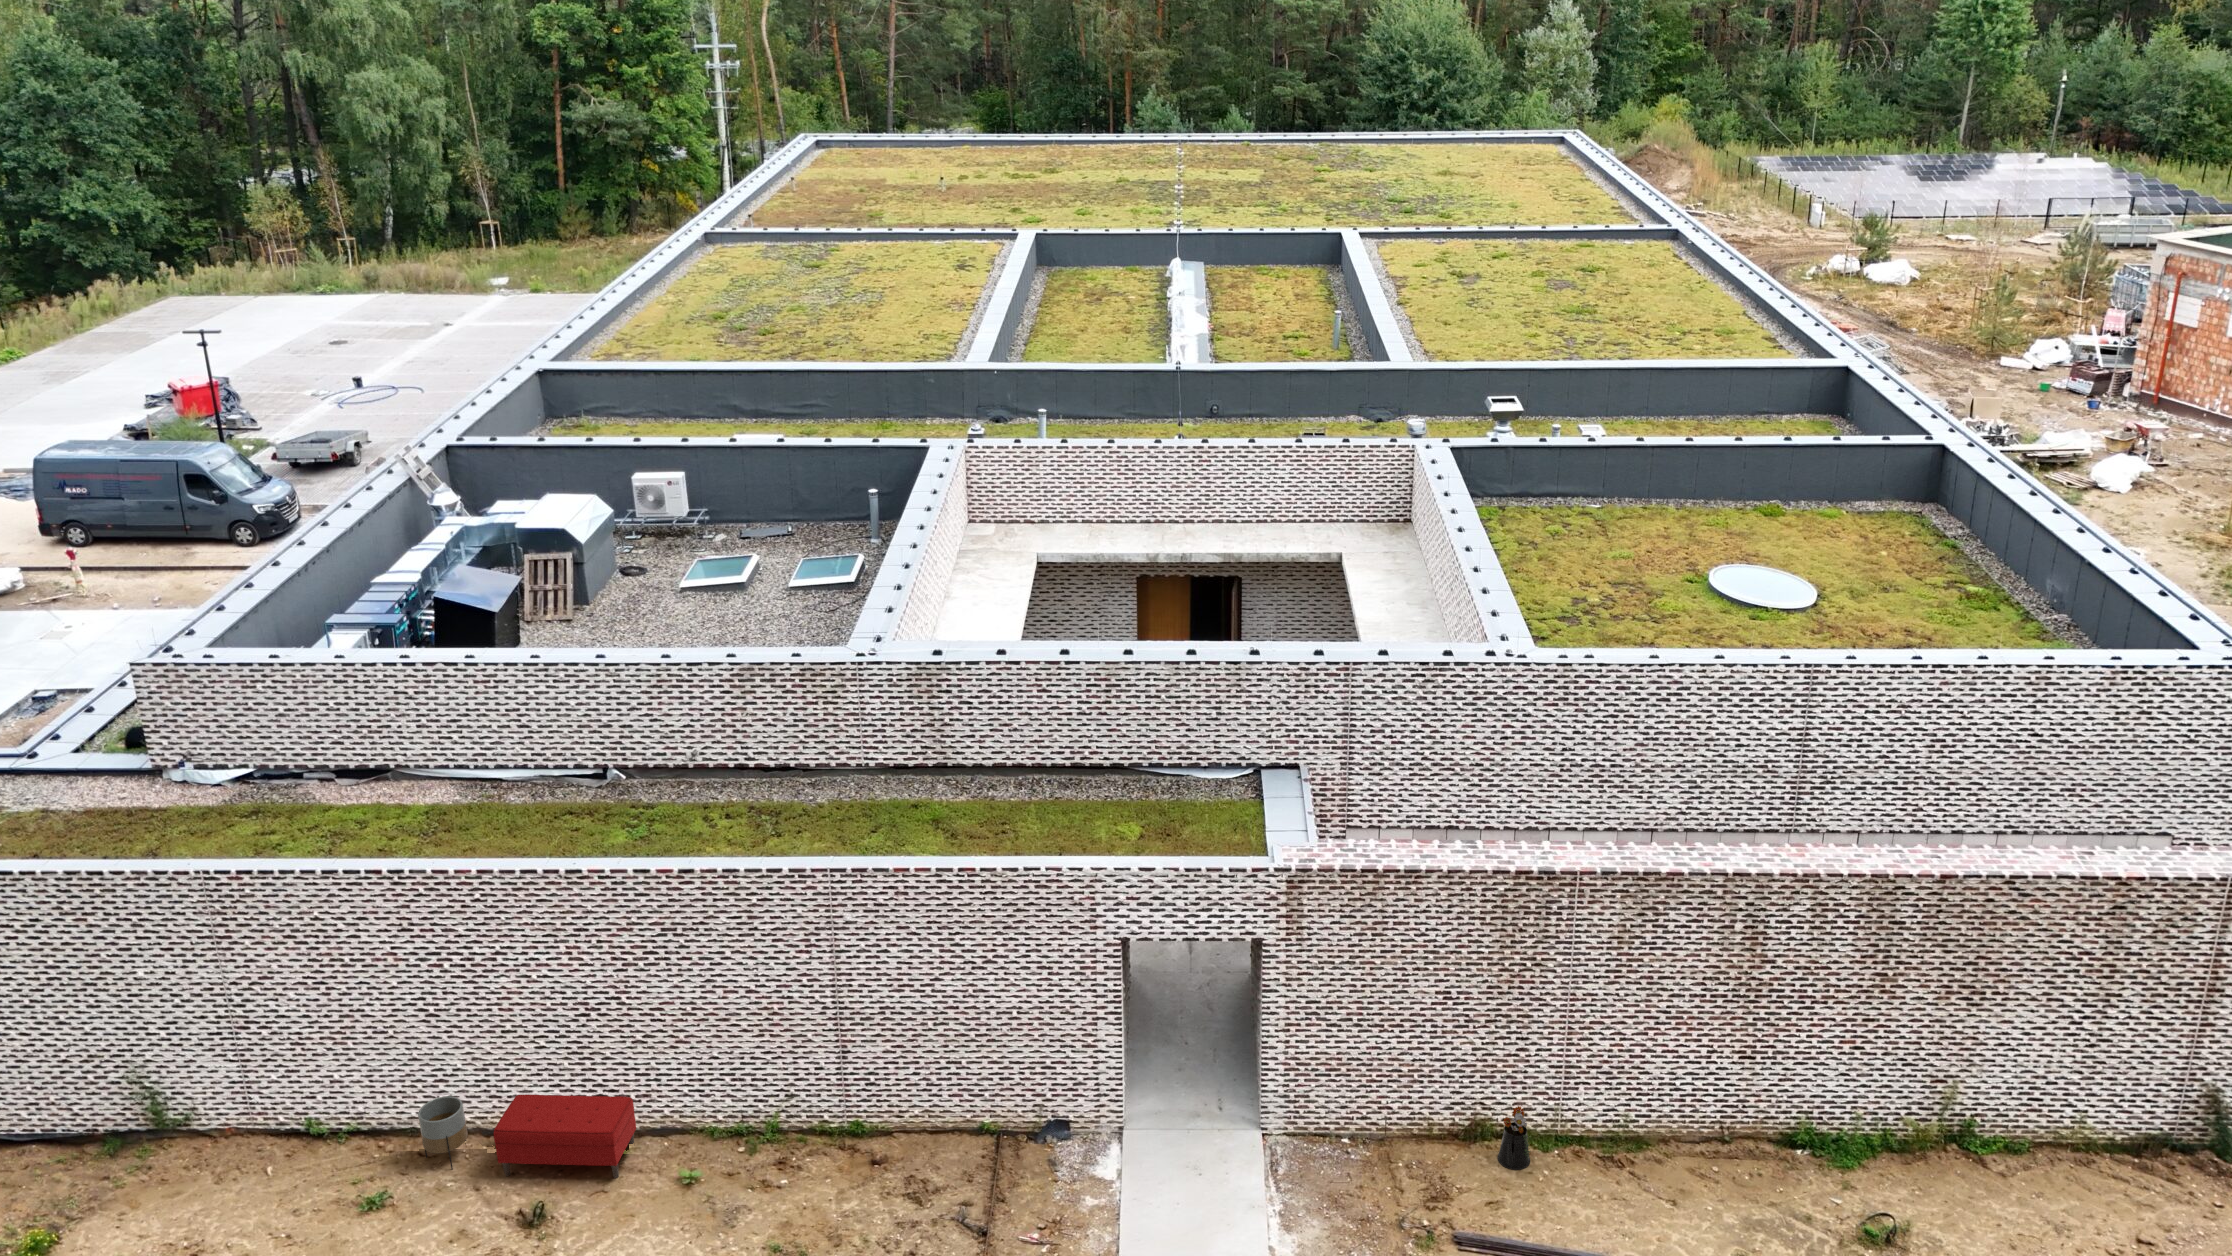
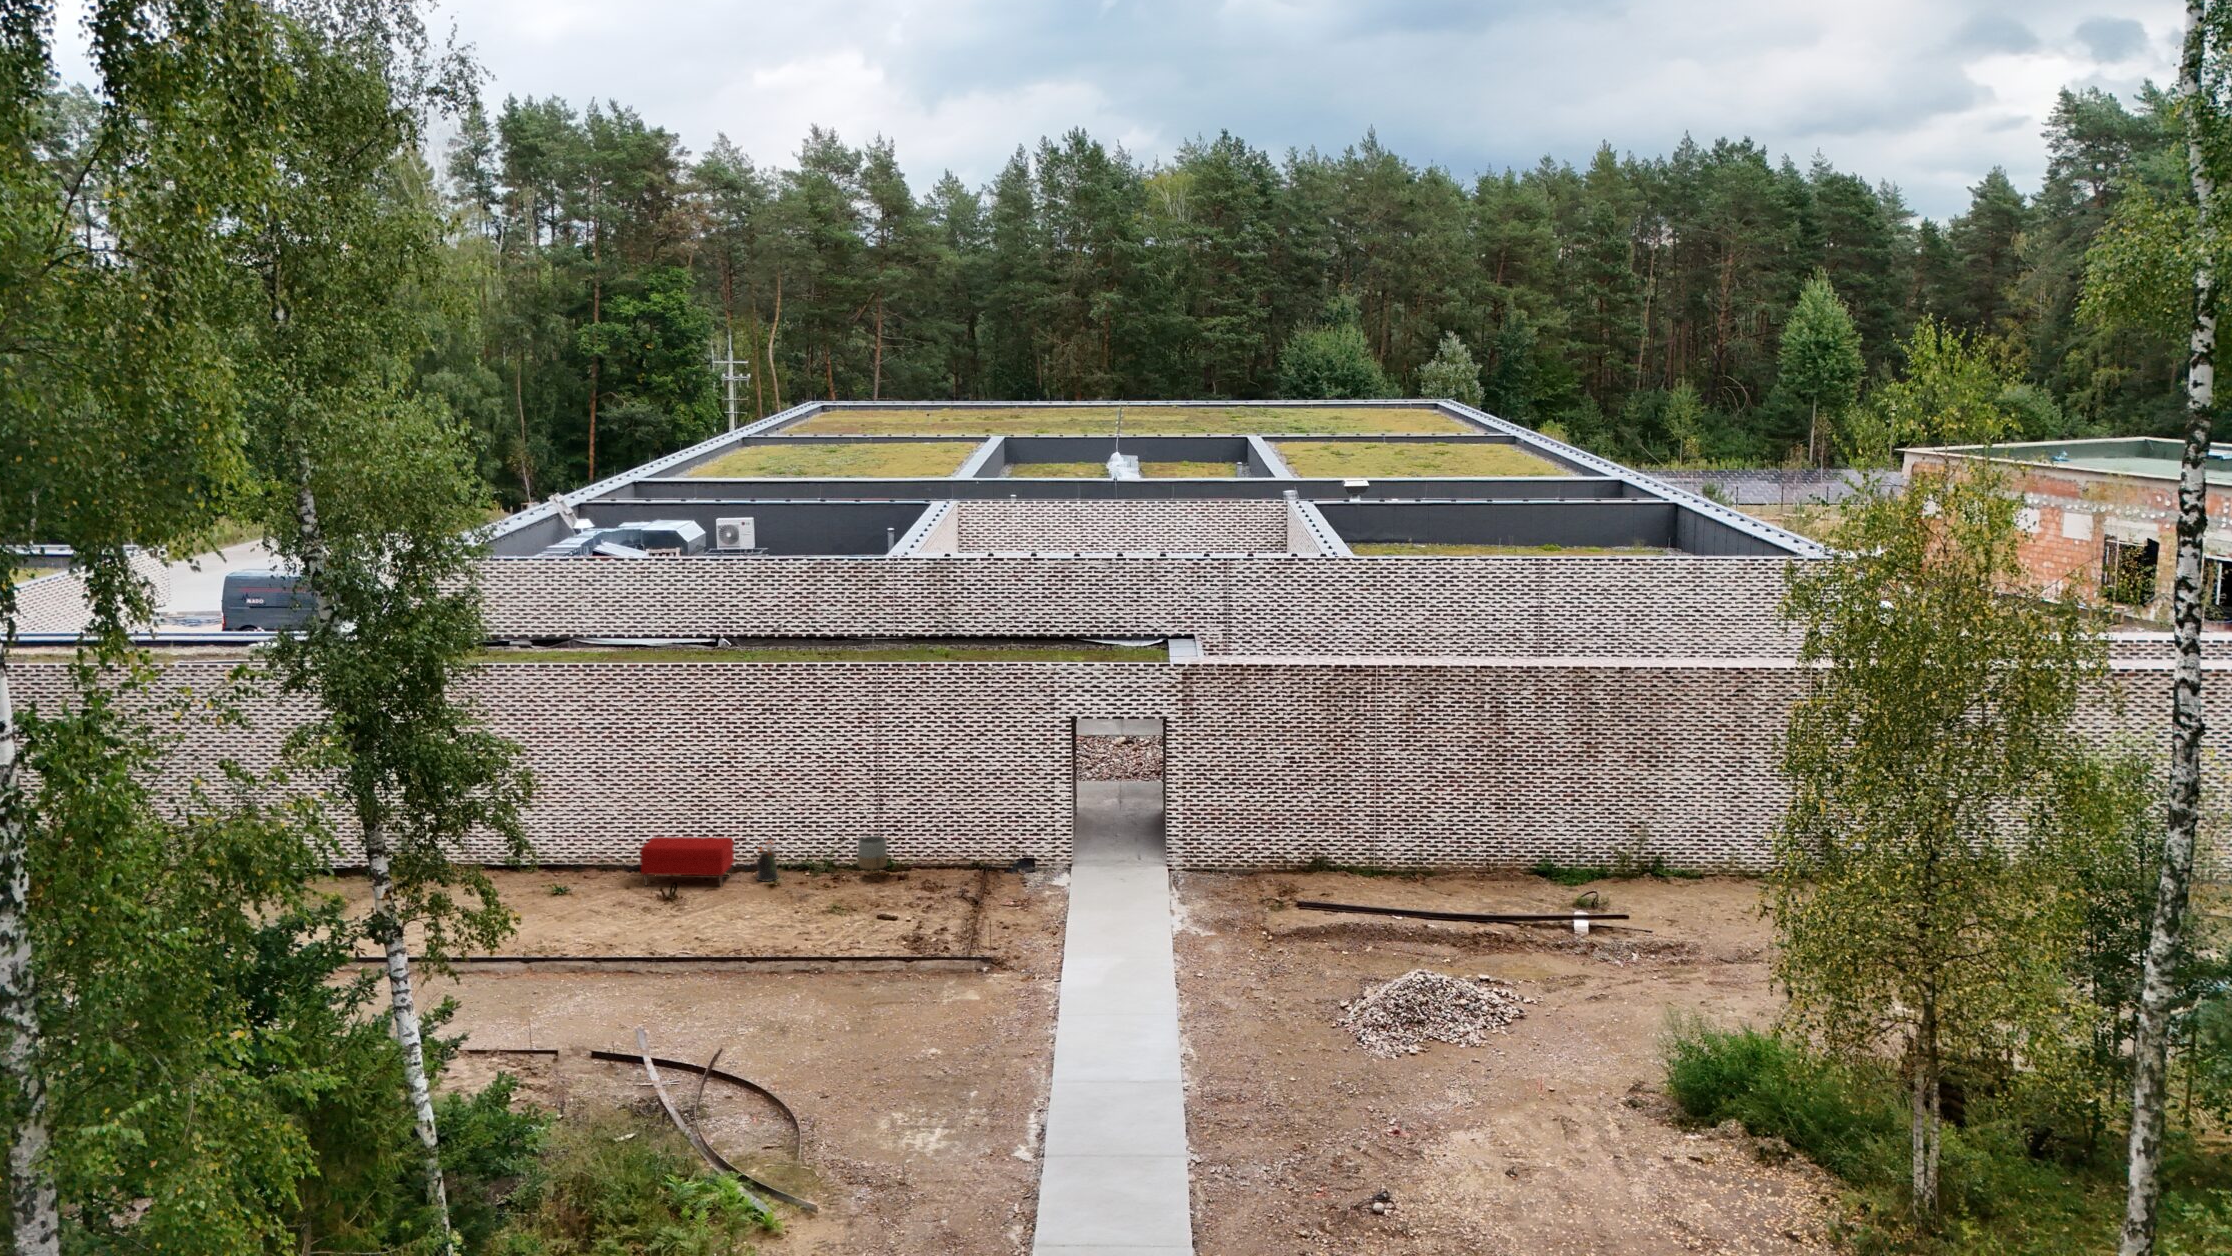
planter: present [418,1096,468,1169] -> present [857,836,887,870]
watering can: present [1497,1106,1530,1170] -> present [757,840,778,882]

